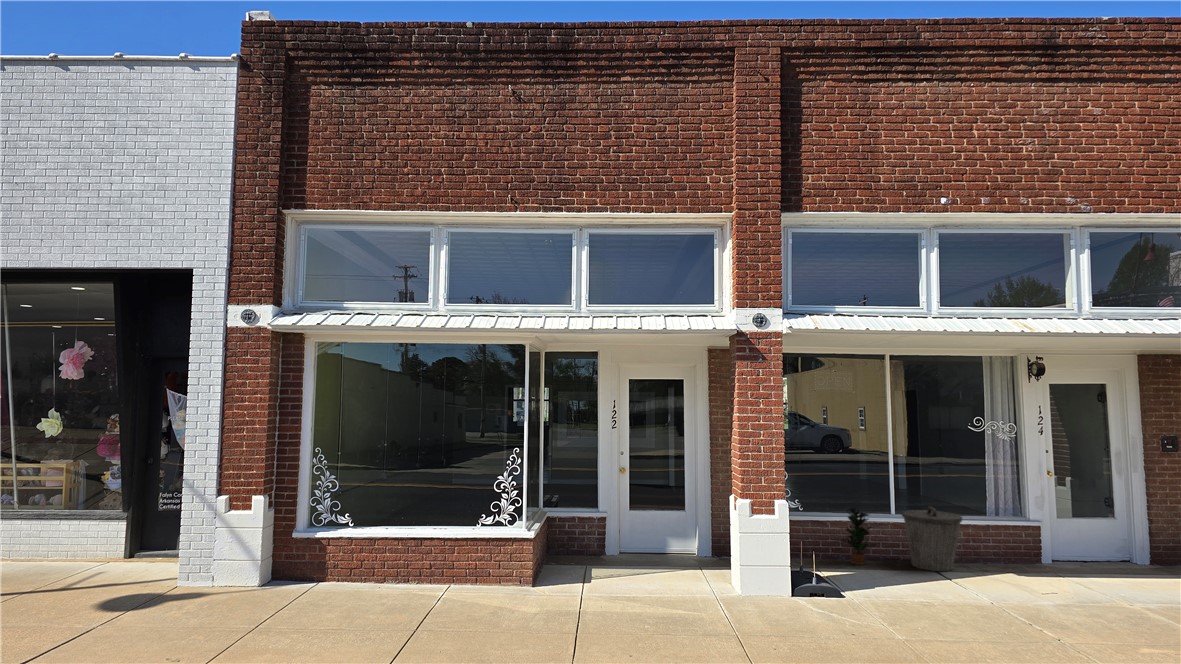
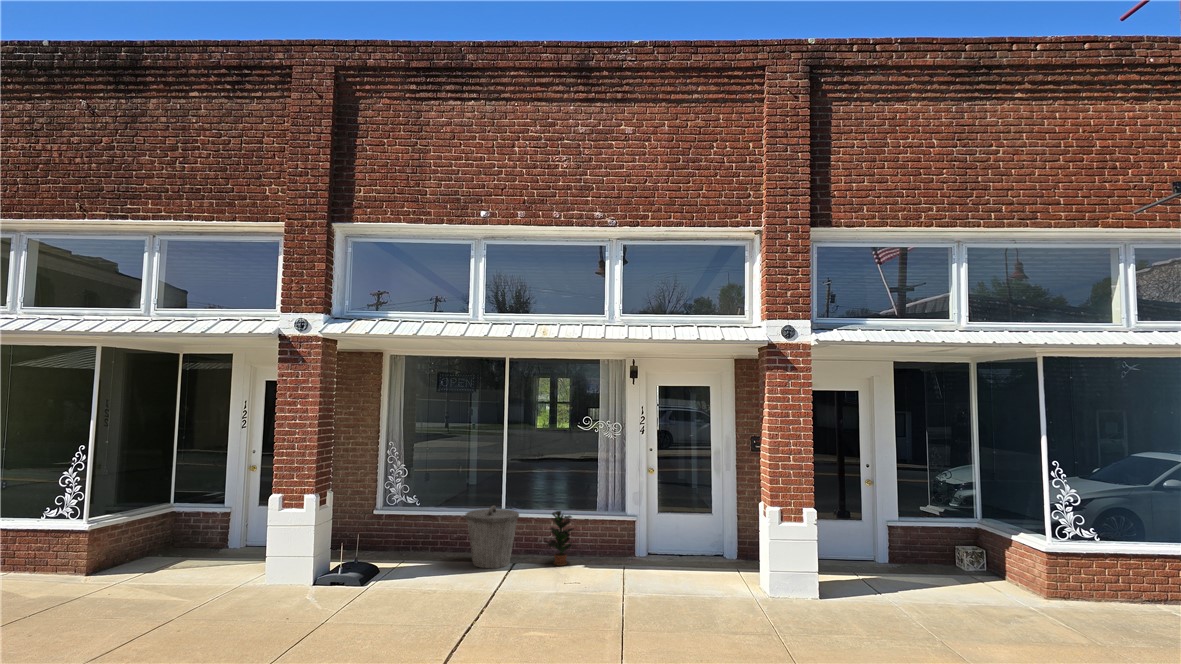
potted plant: present [842,508,875,565] -> present [545,511,576,566]

